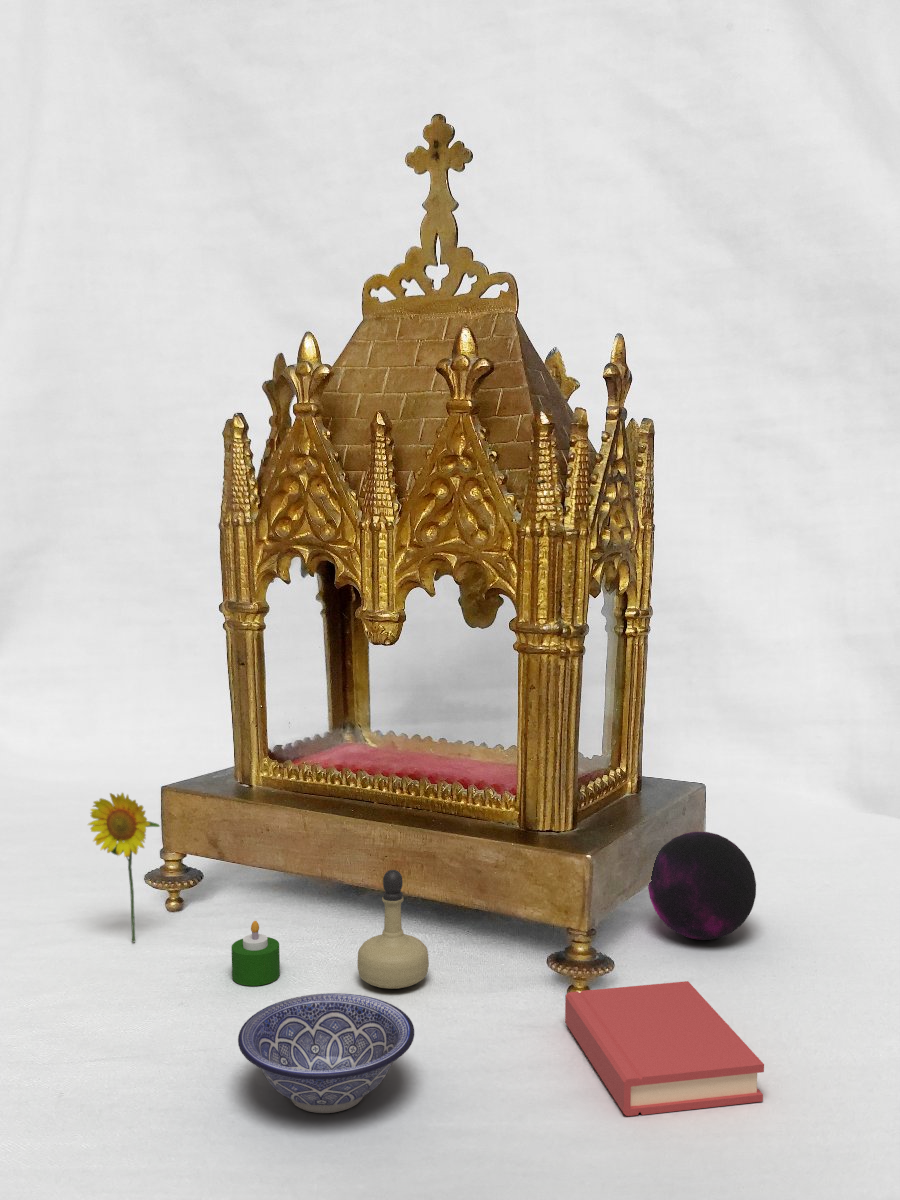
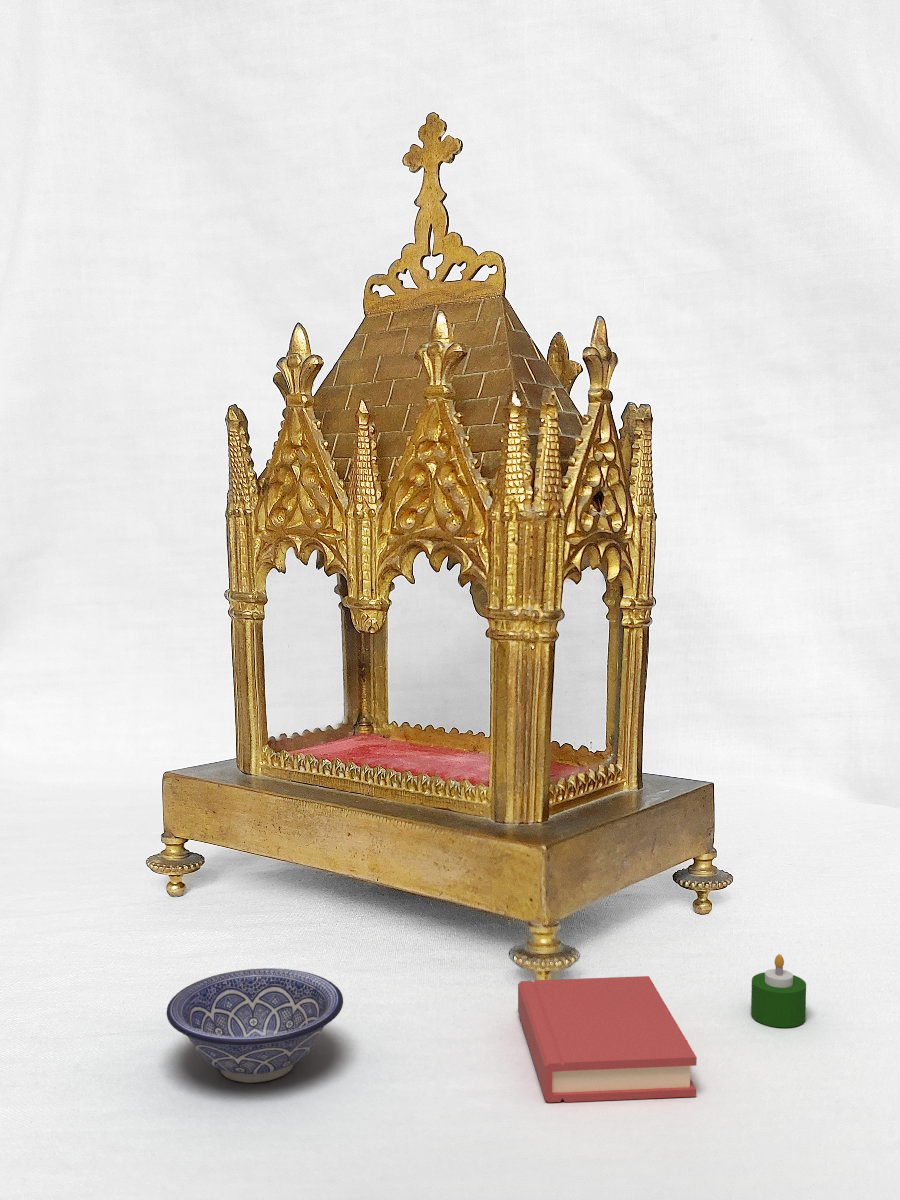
flower: present [88,793,159,942] -> none [80,772,149,922]
decorative orb: present [648,832,756,940] -> none [637,830,748,942]
perfume bottle: present [358,870,429,989] -> none [325,854,397,973]
candle: present [231,921,280,986] -> present [751,954,806,1027]

